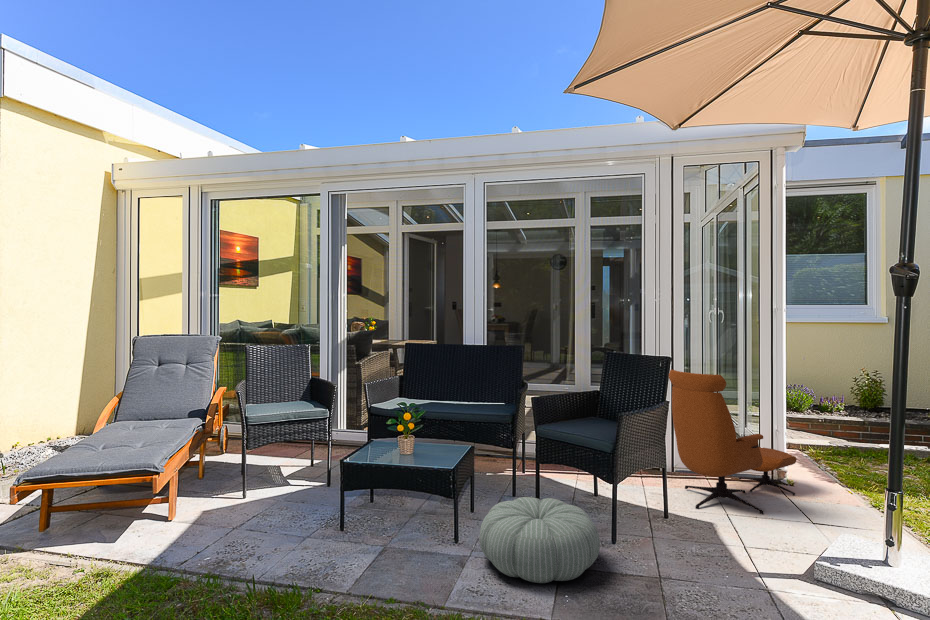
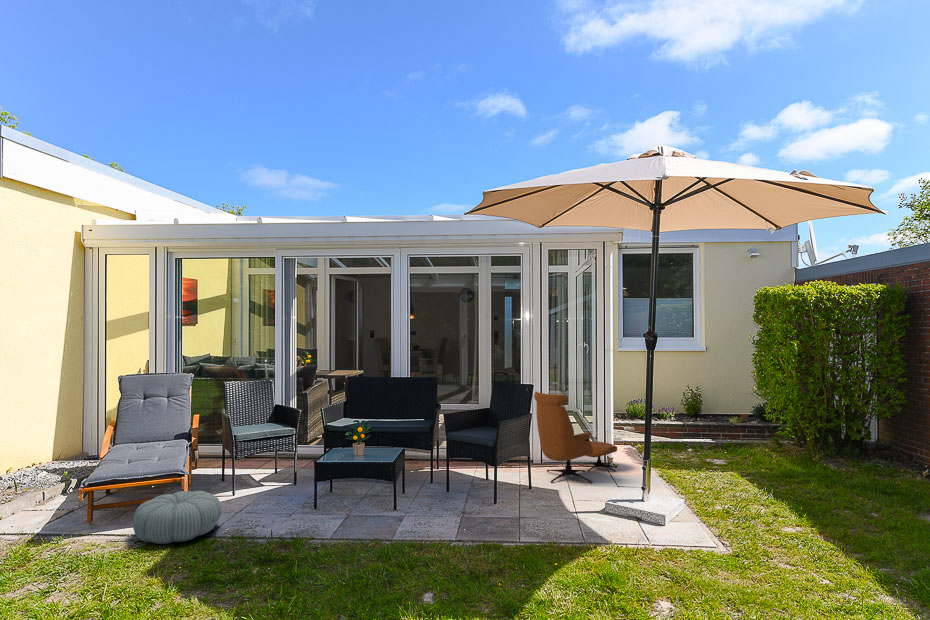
pouf: present [479,497,600,583] -> present [133,491,221,544]

